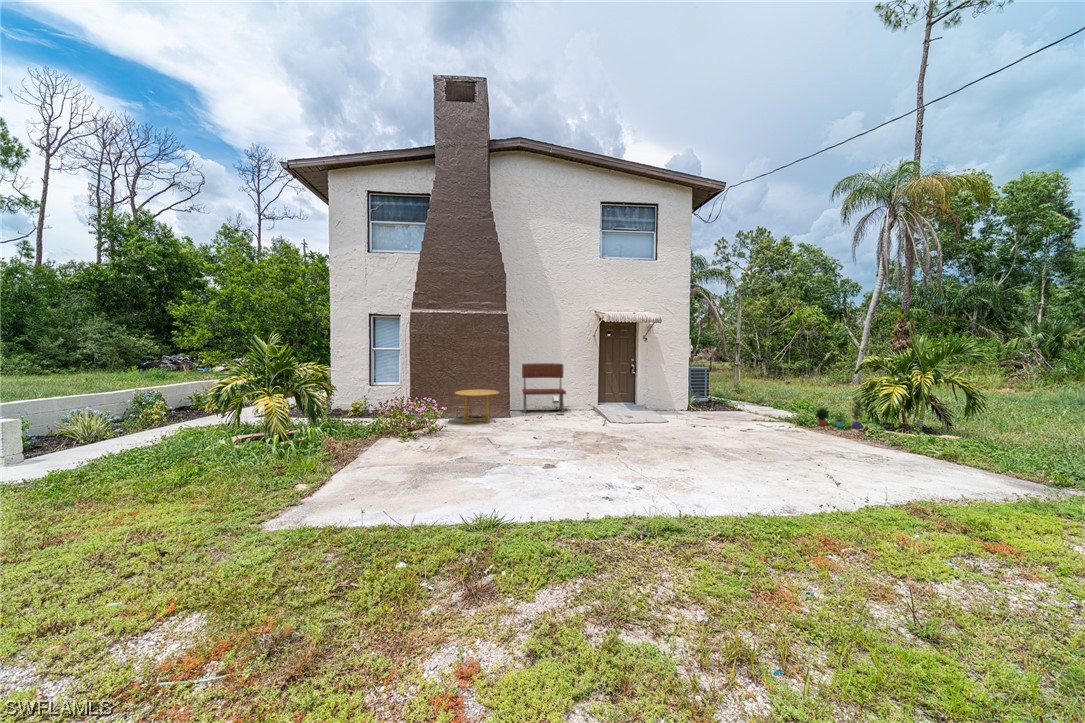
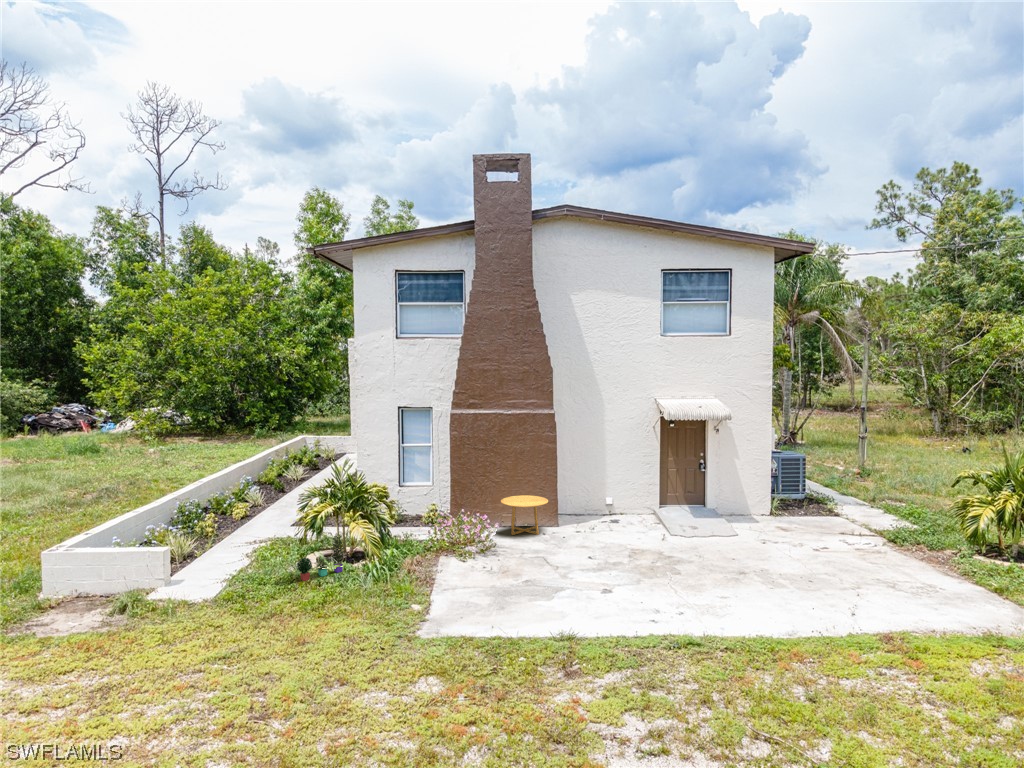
bench: present [522,363,566,412] -> none [570,461,622,519]
potted plant: present [816,397,864,428] -> present [297,534,345,581]

